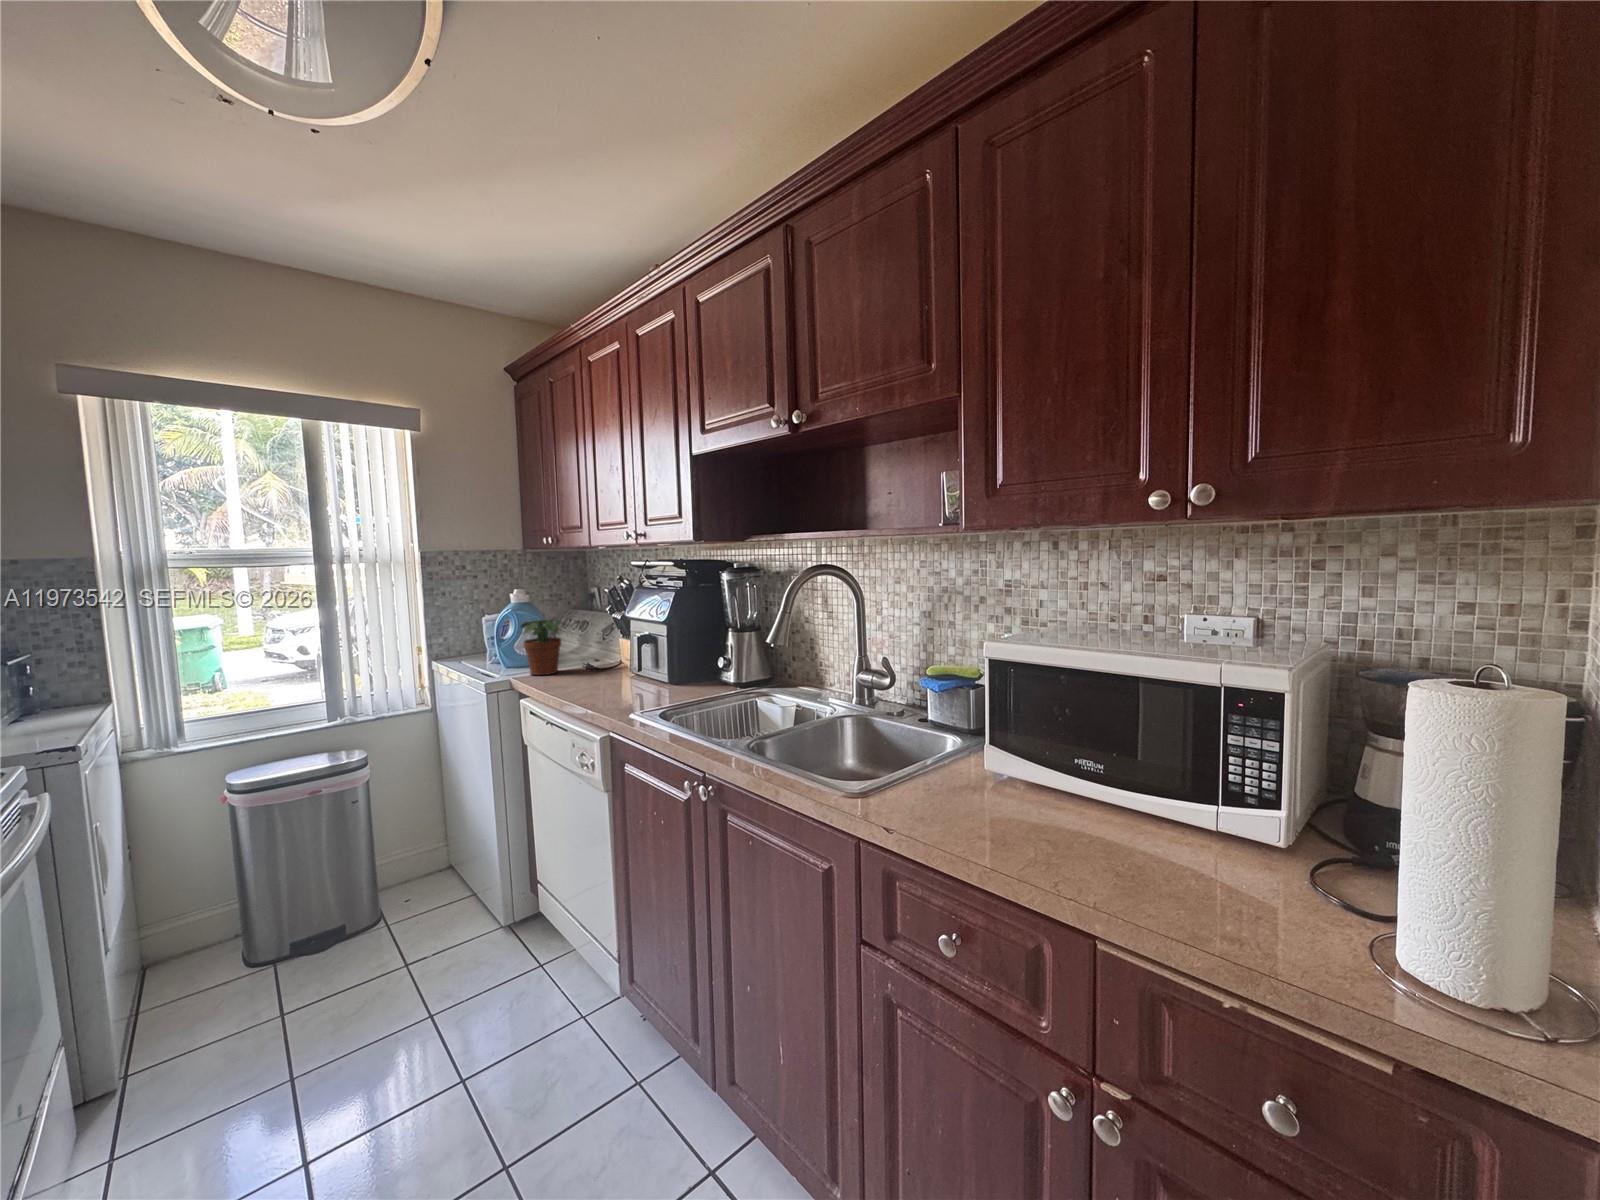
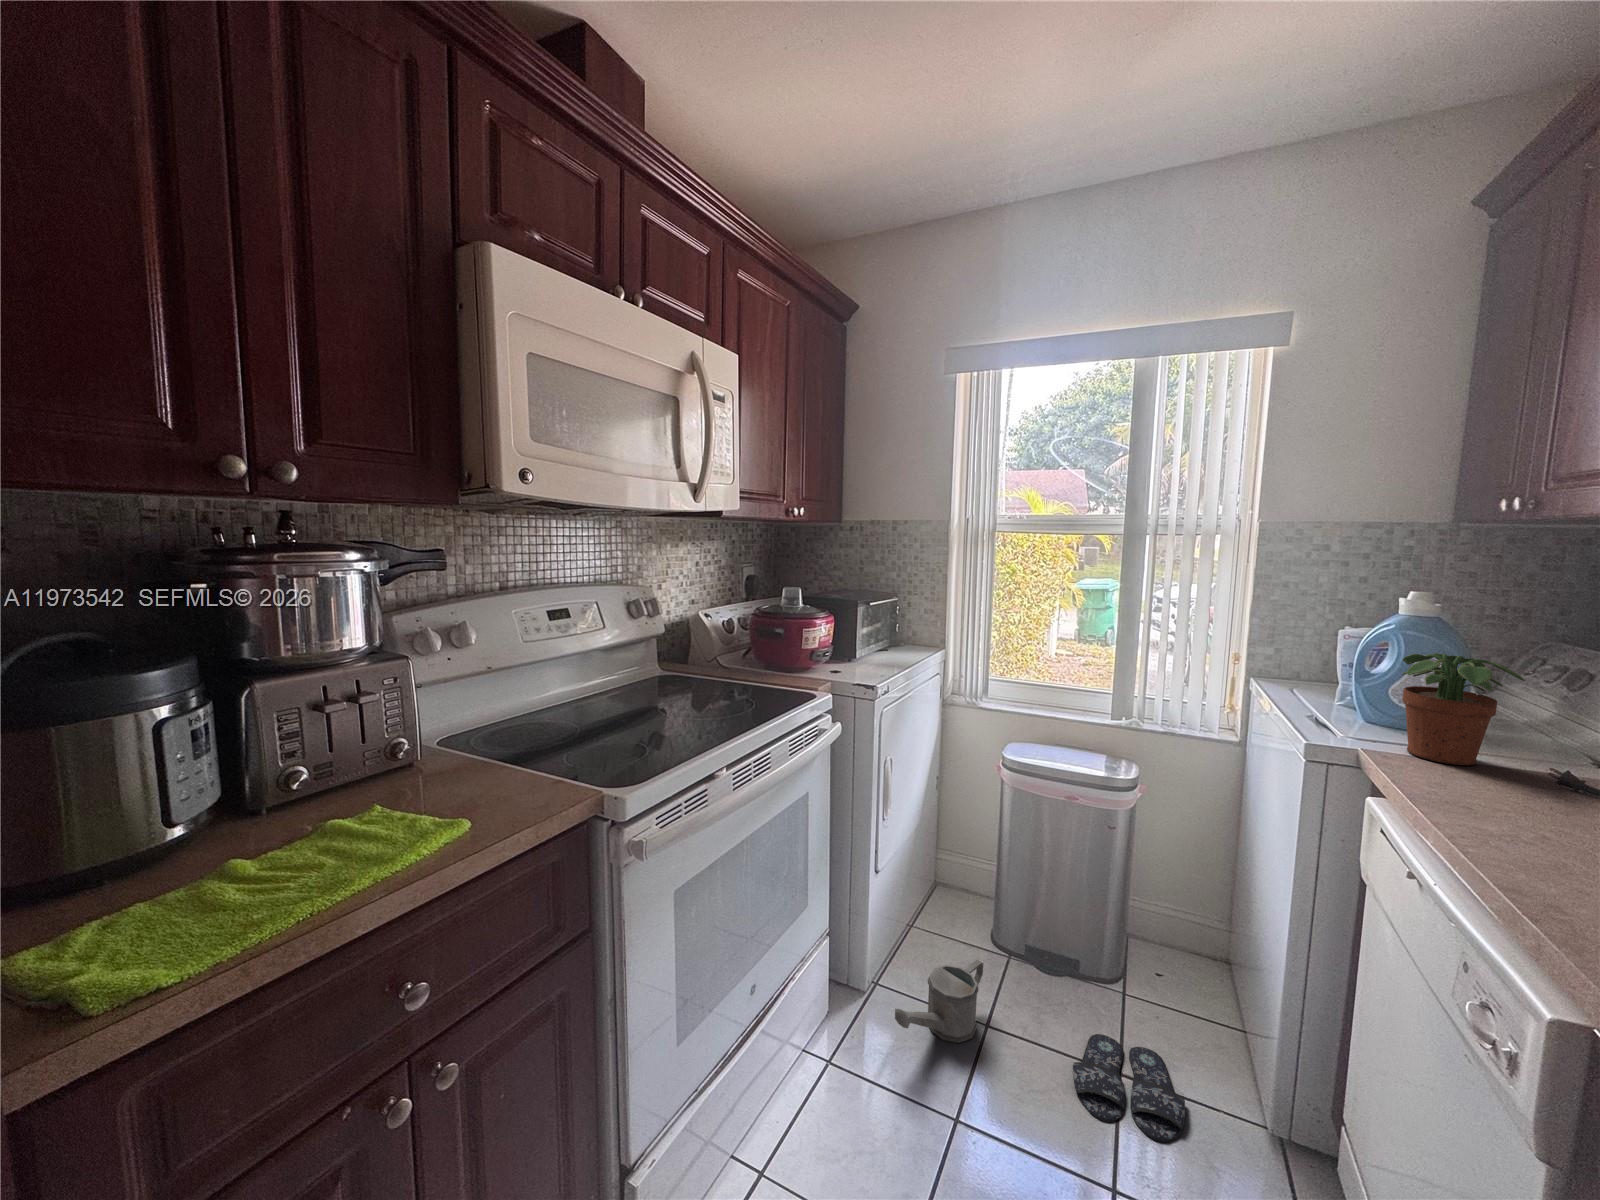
slippers: none [368,939,456,1000] -> present [1073,1034,1185,1142]
watering can: none [180,971,268,1066] -> present [895,960,983,1043]

